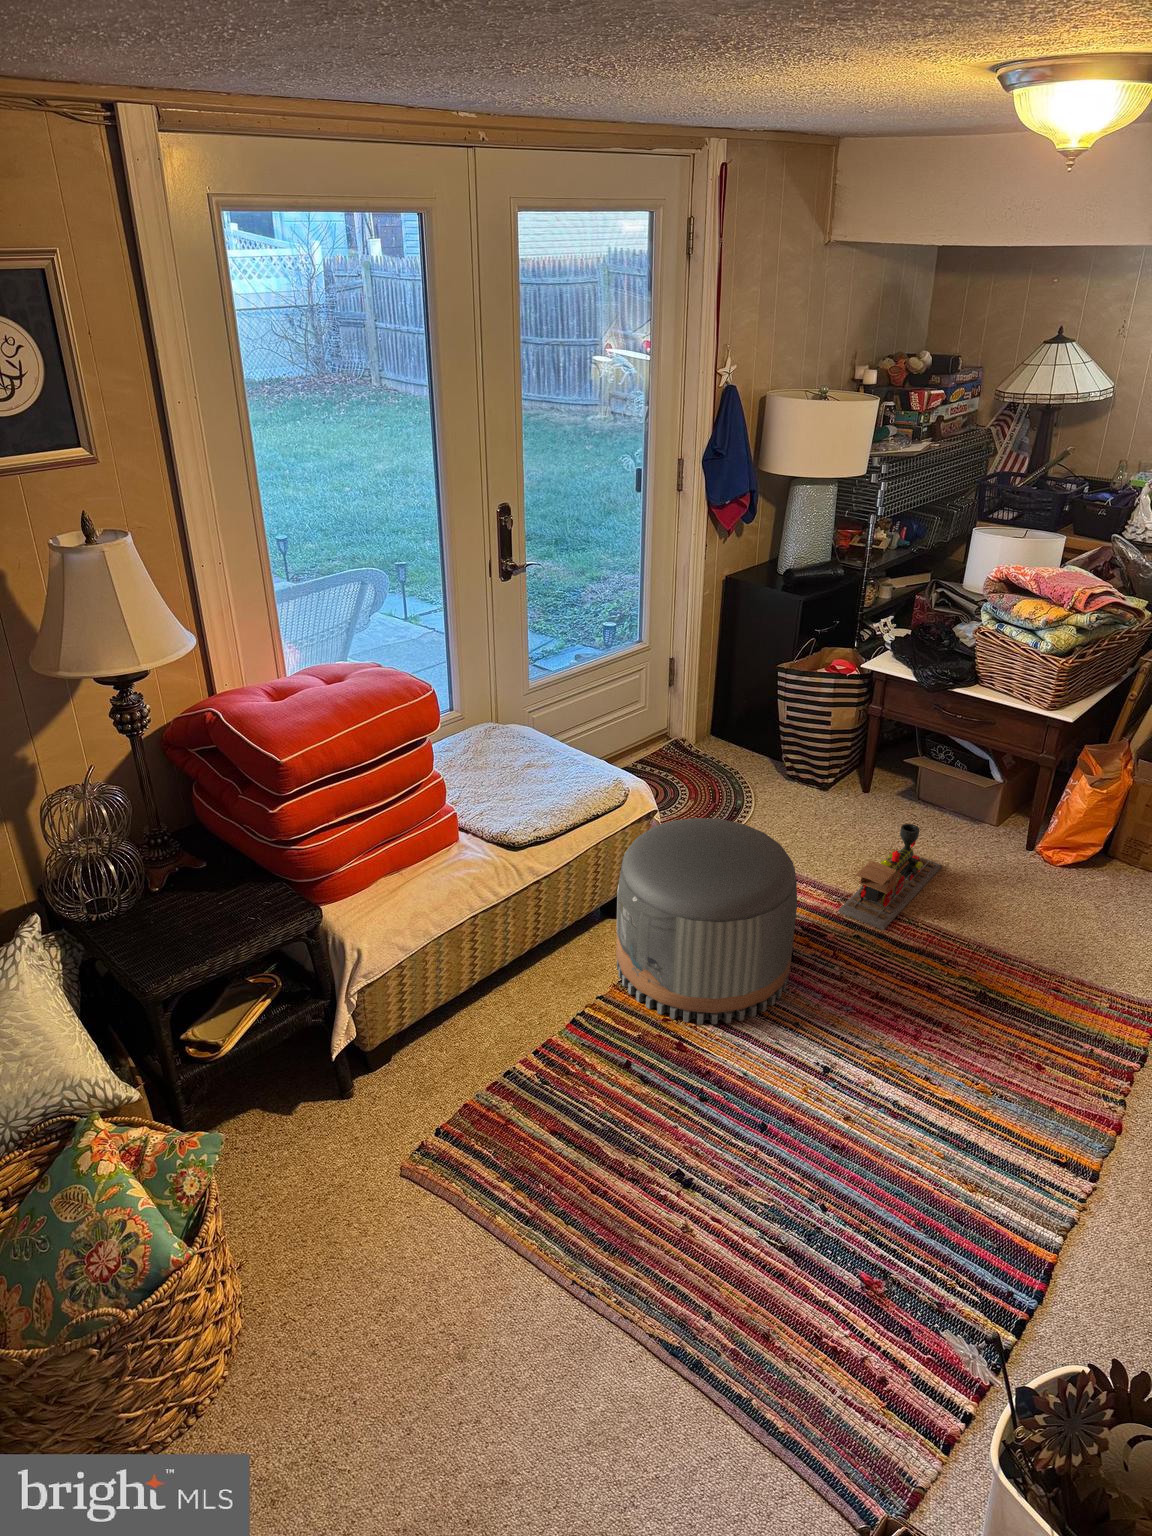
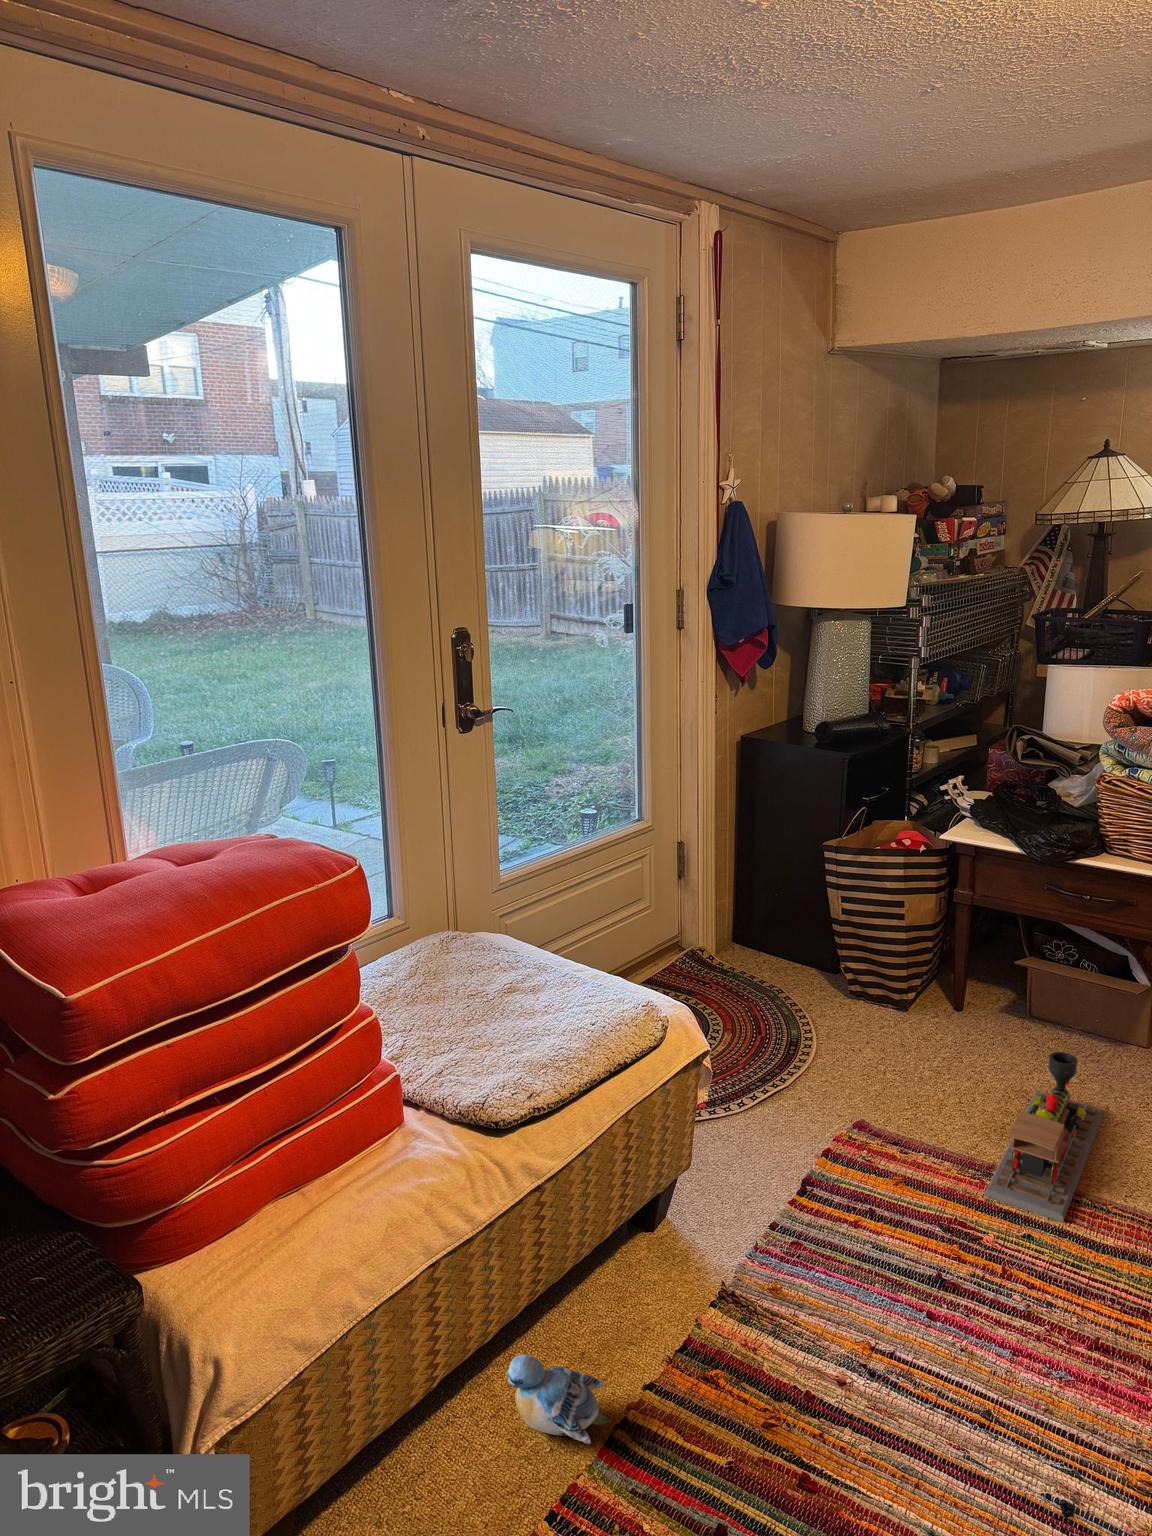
pouf: present [616,818,797,1024] -> none [664,1061,958,1427]
plush toy: none [514,974,574,1021] -> present [505,1355,611,1444]

